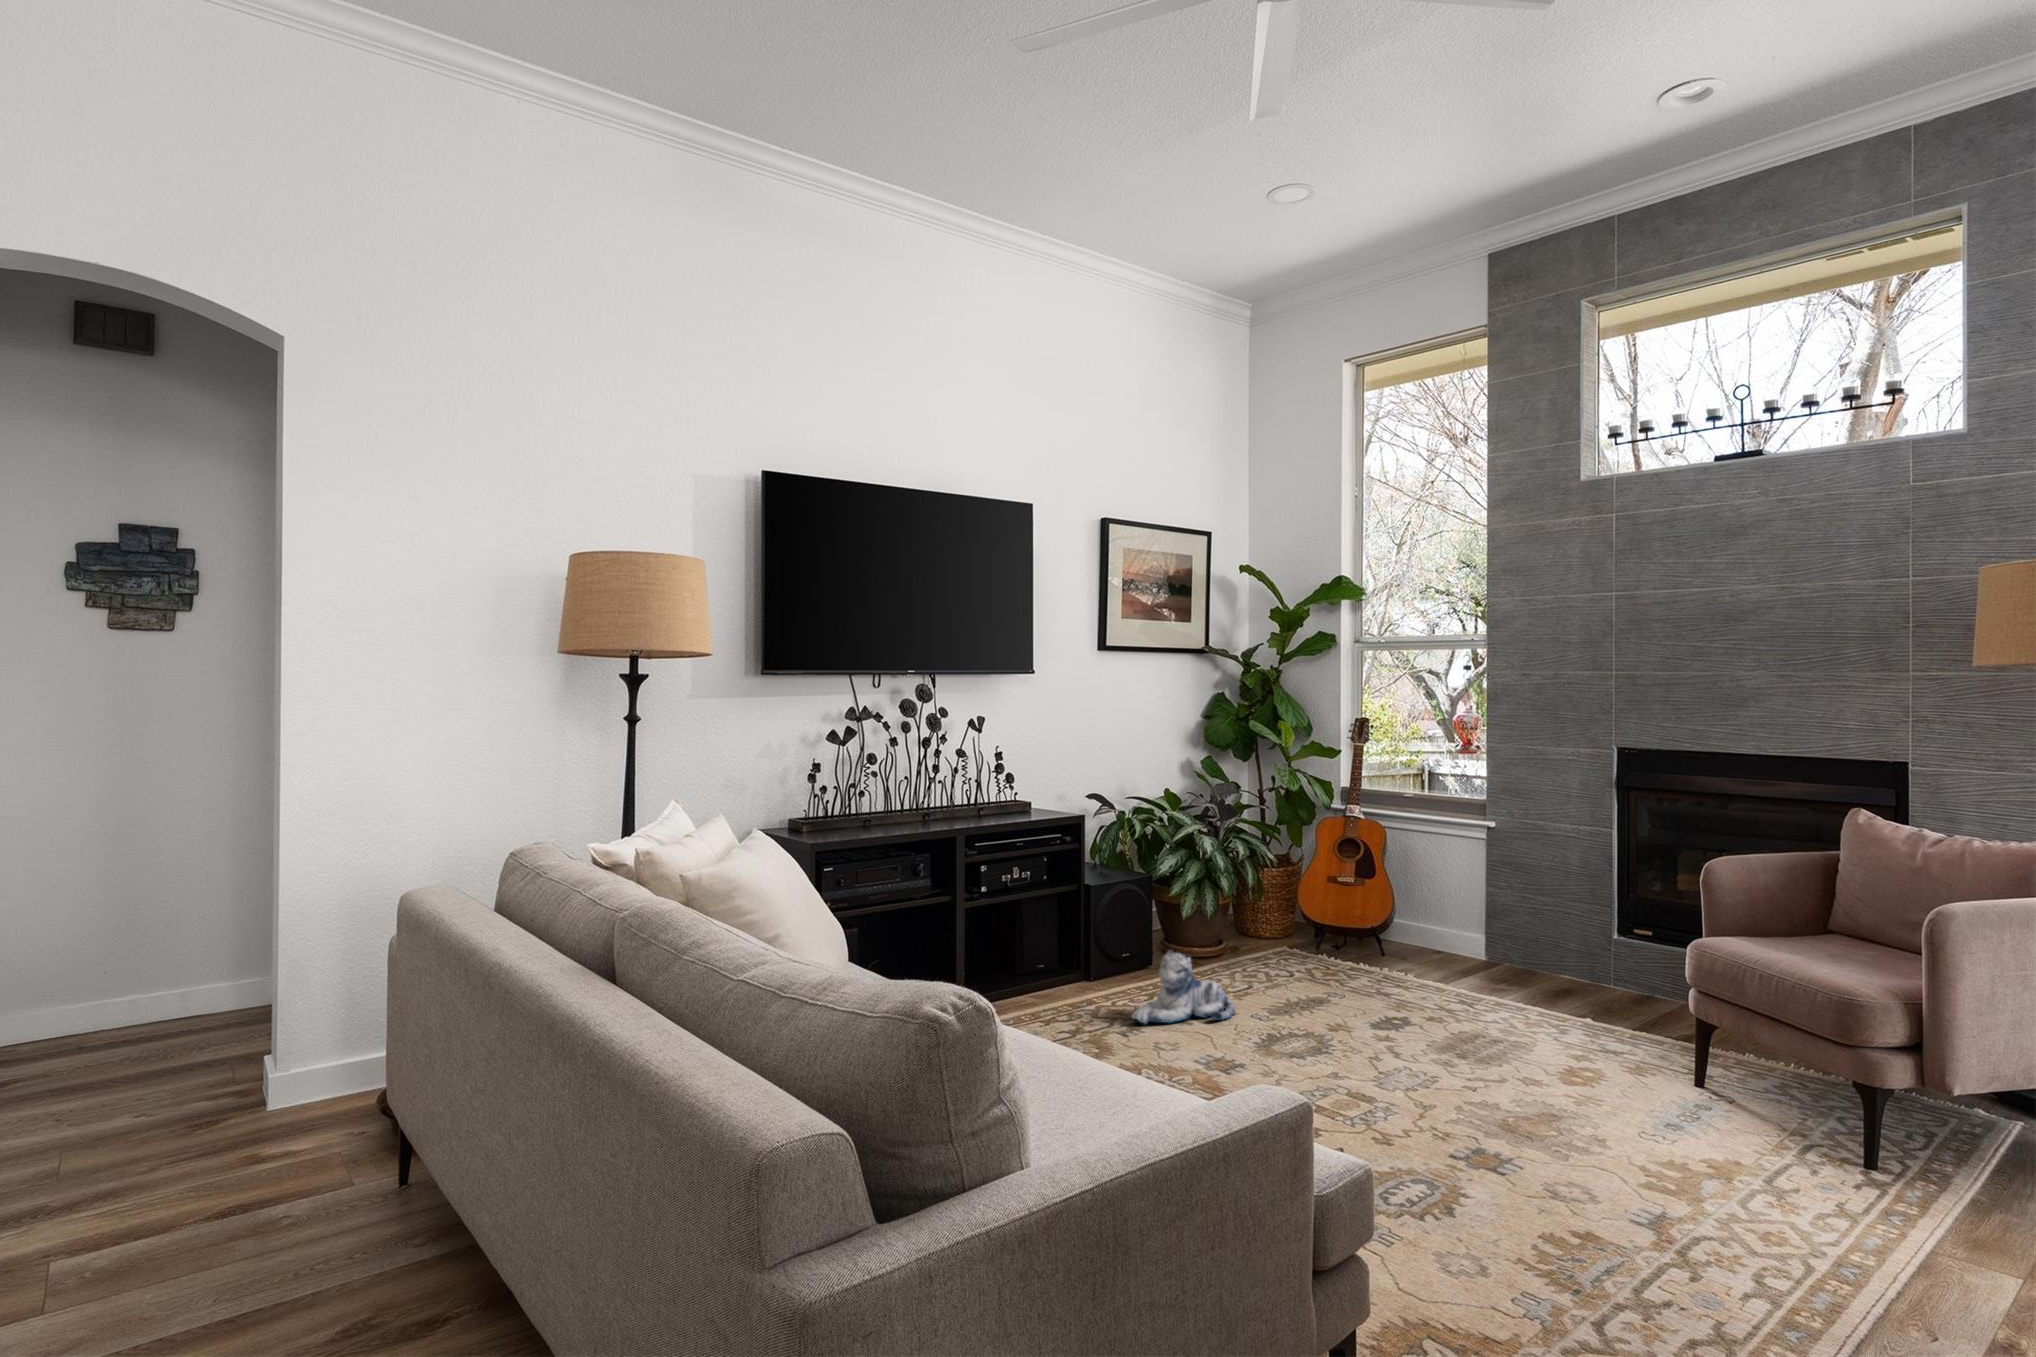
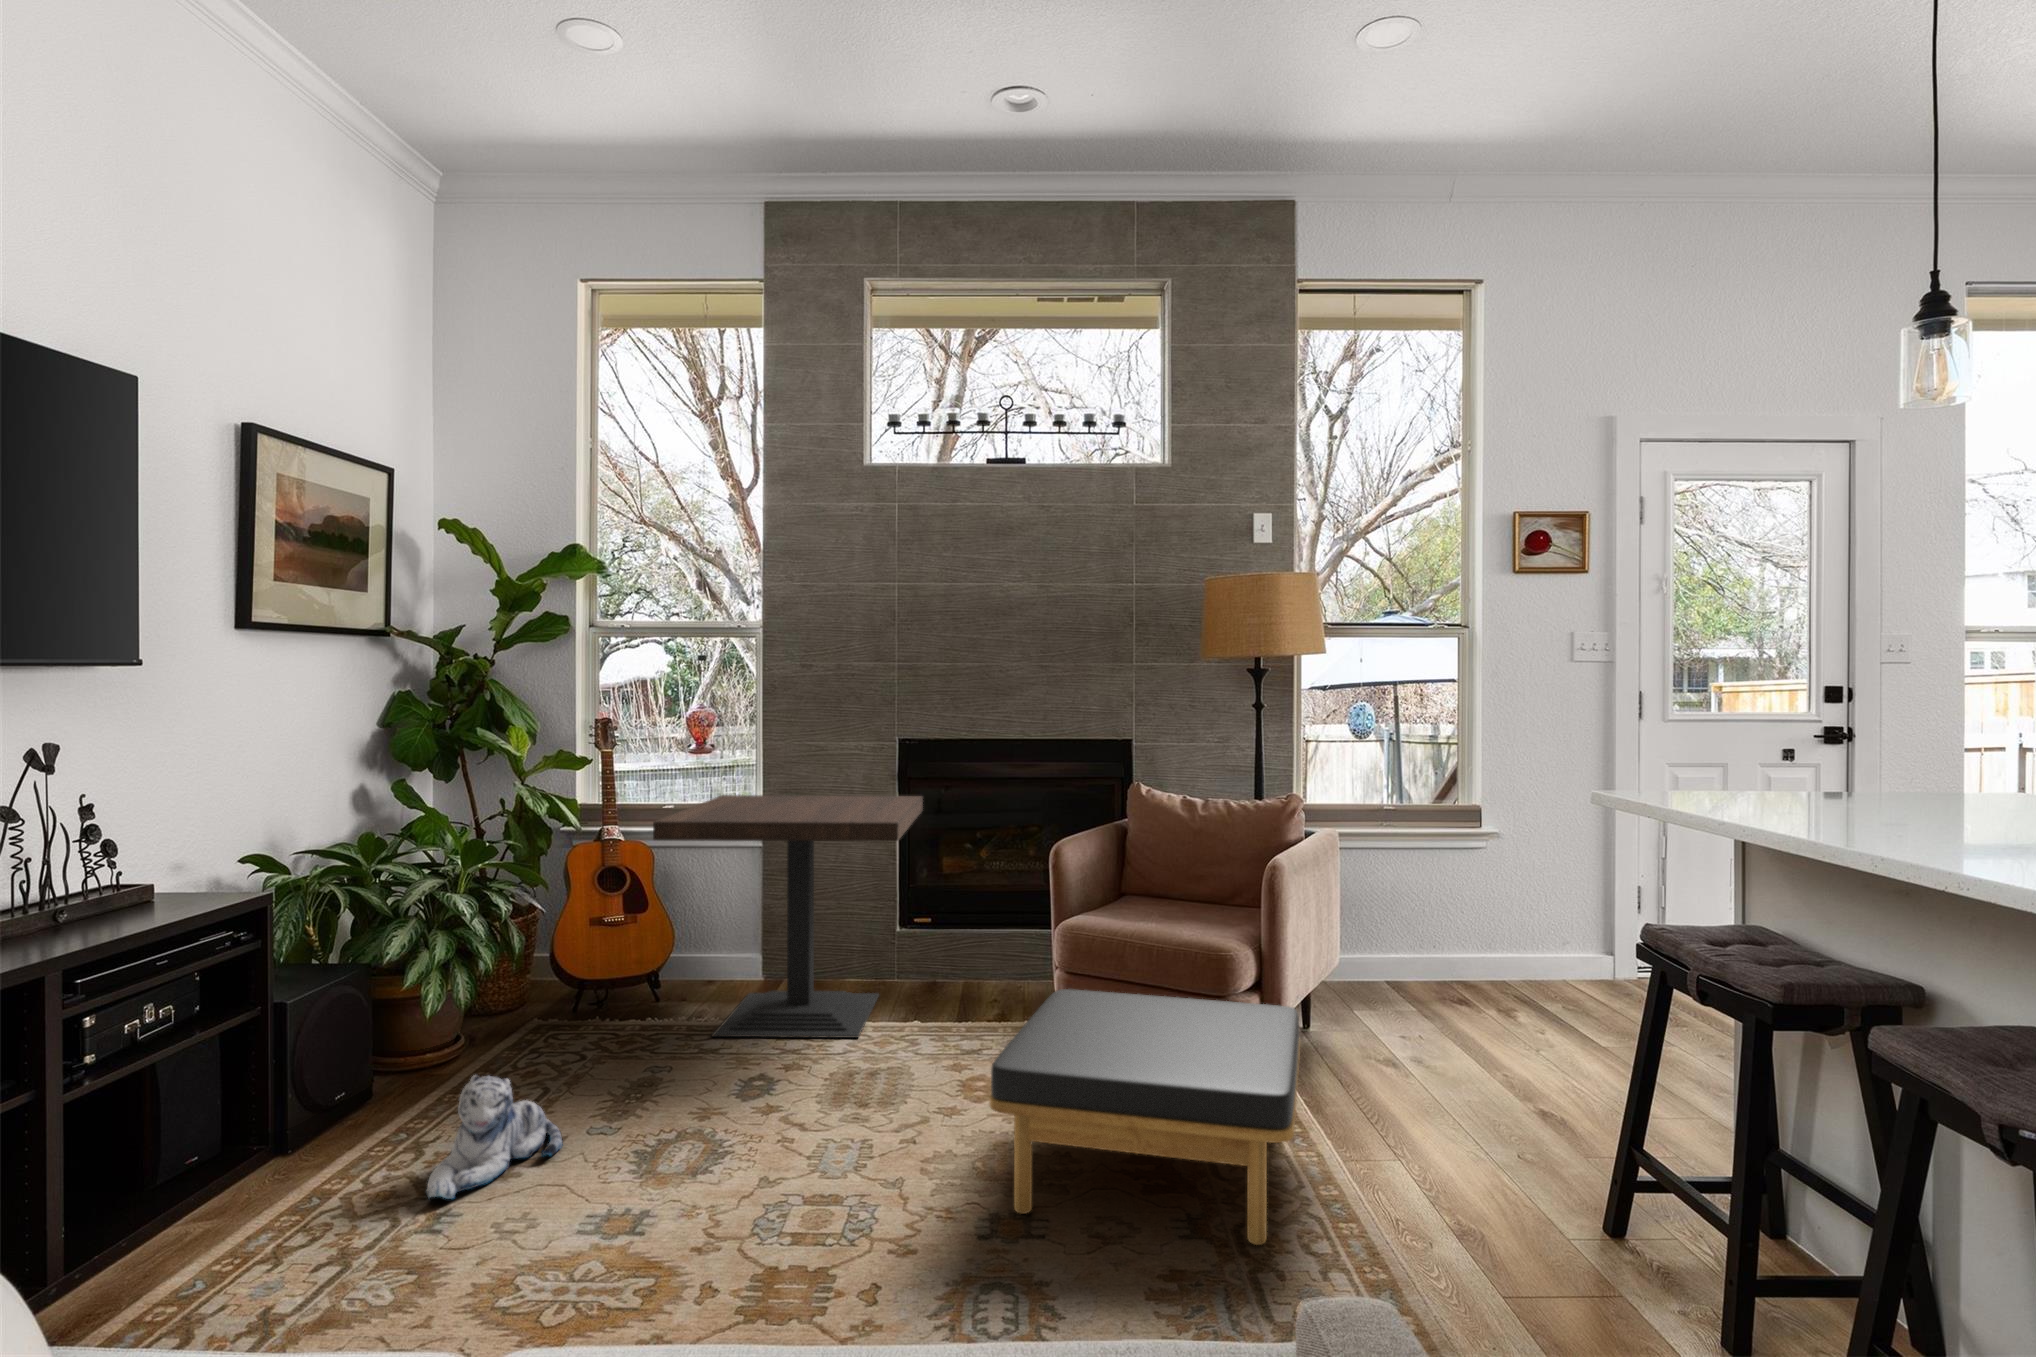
side table: none [1345,788,1637,1015] -> present [653,795,923,1038]
ottoman: none [1483,990,1911,1249] -> present [990,989,1300,1245]

